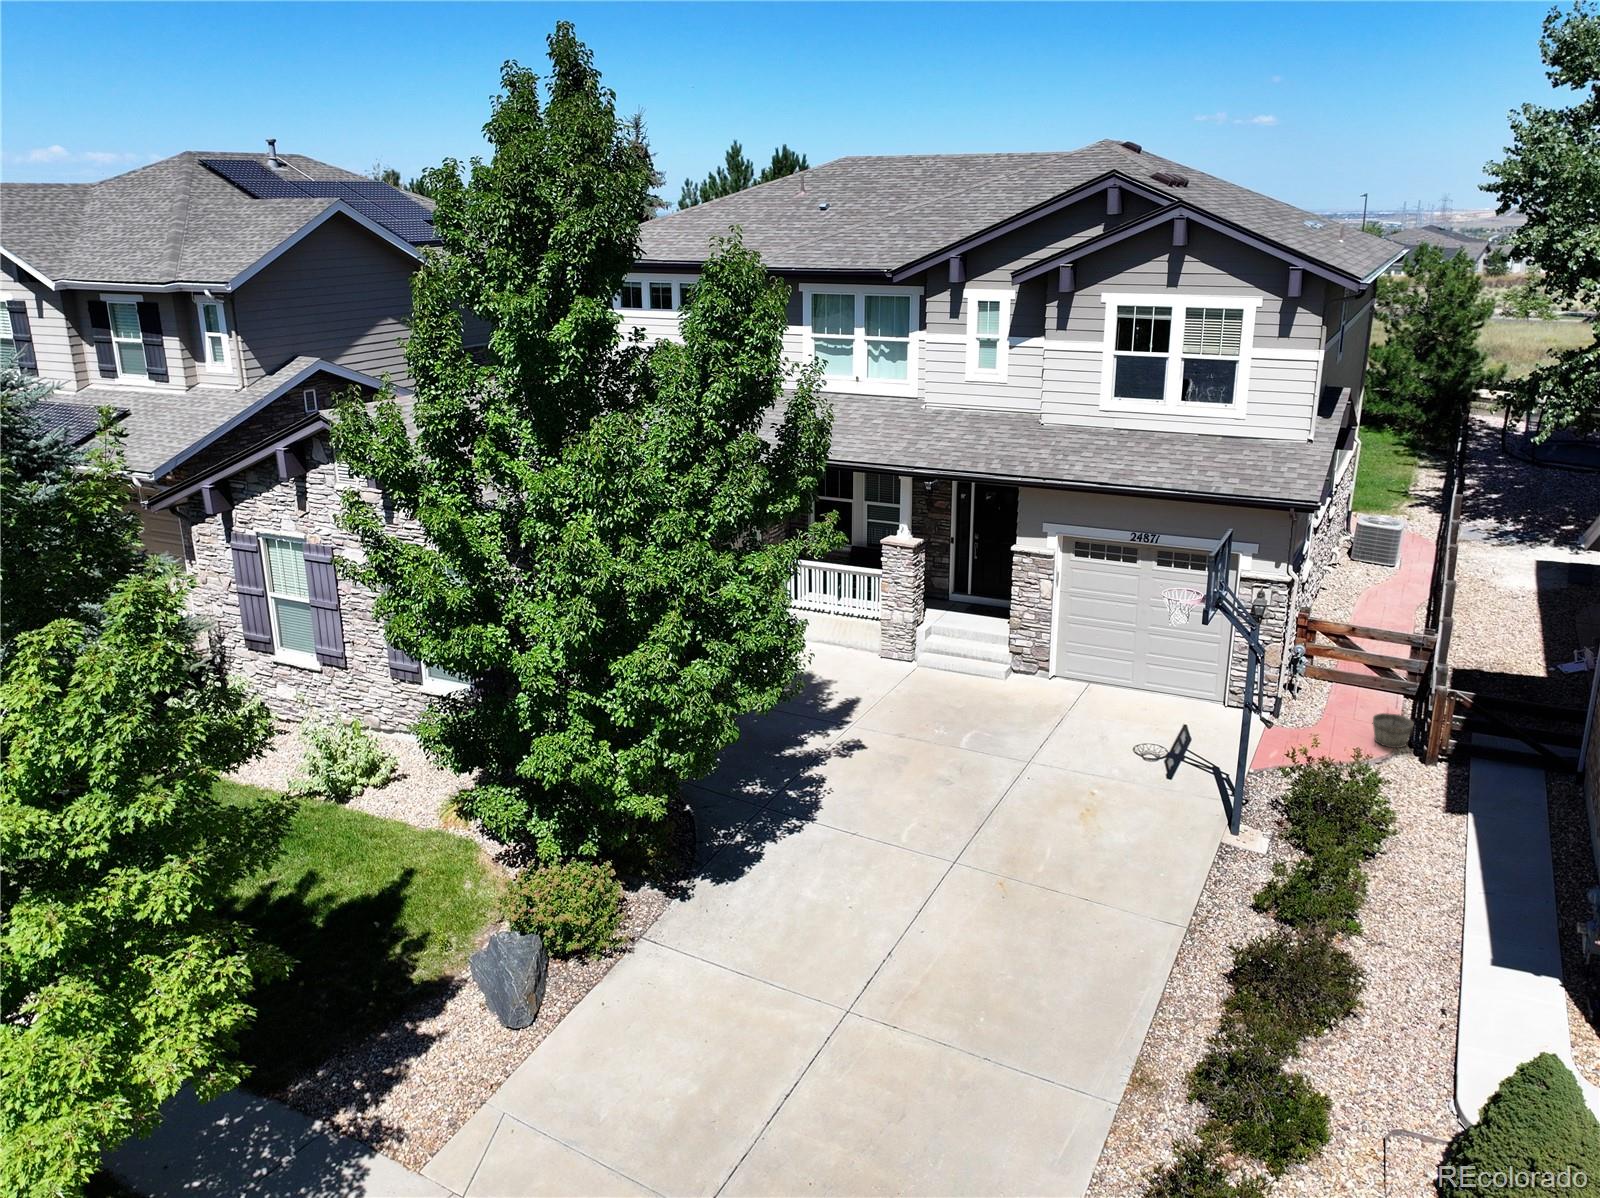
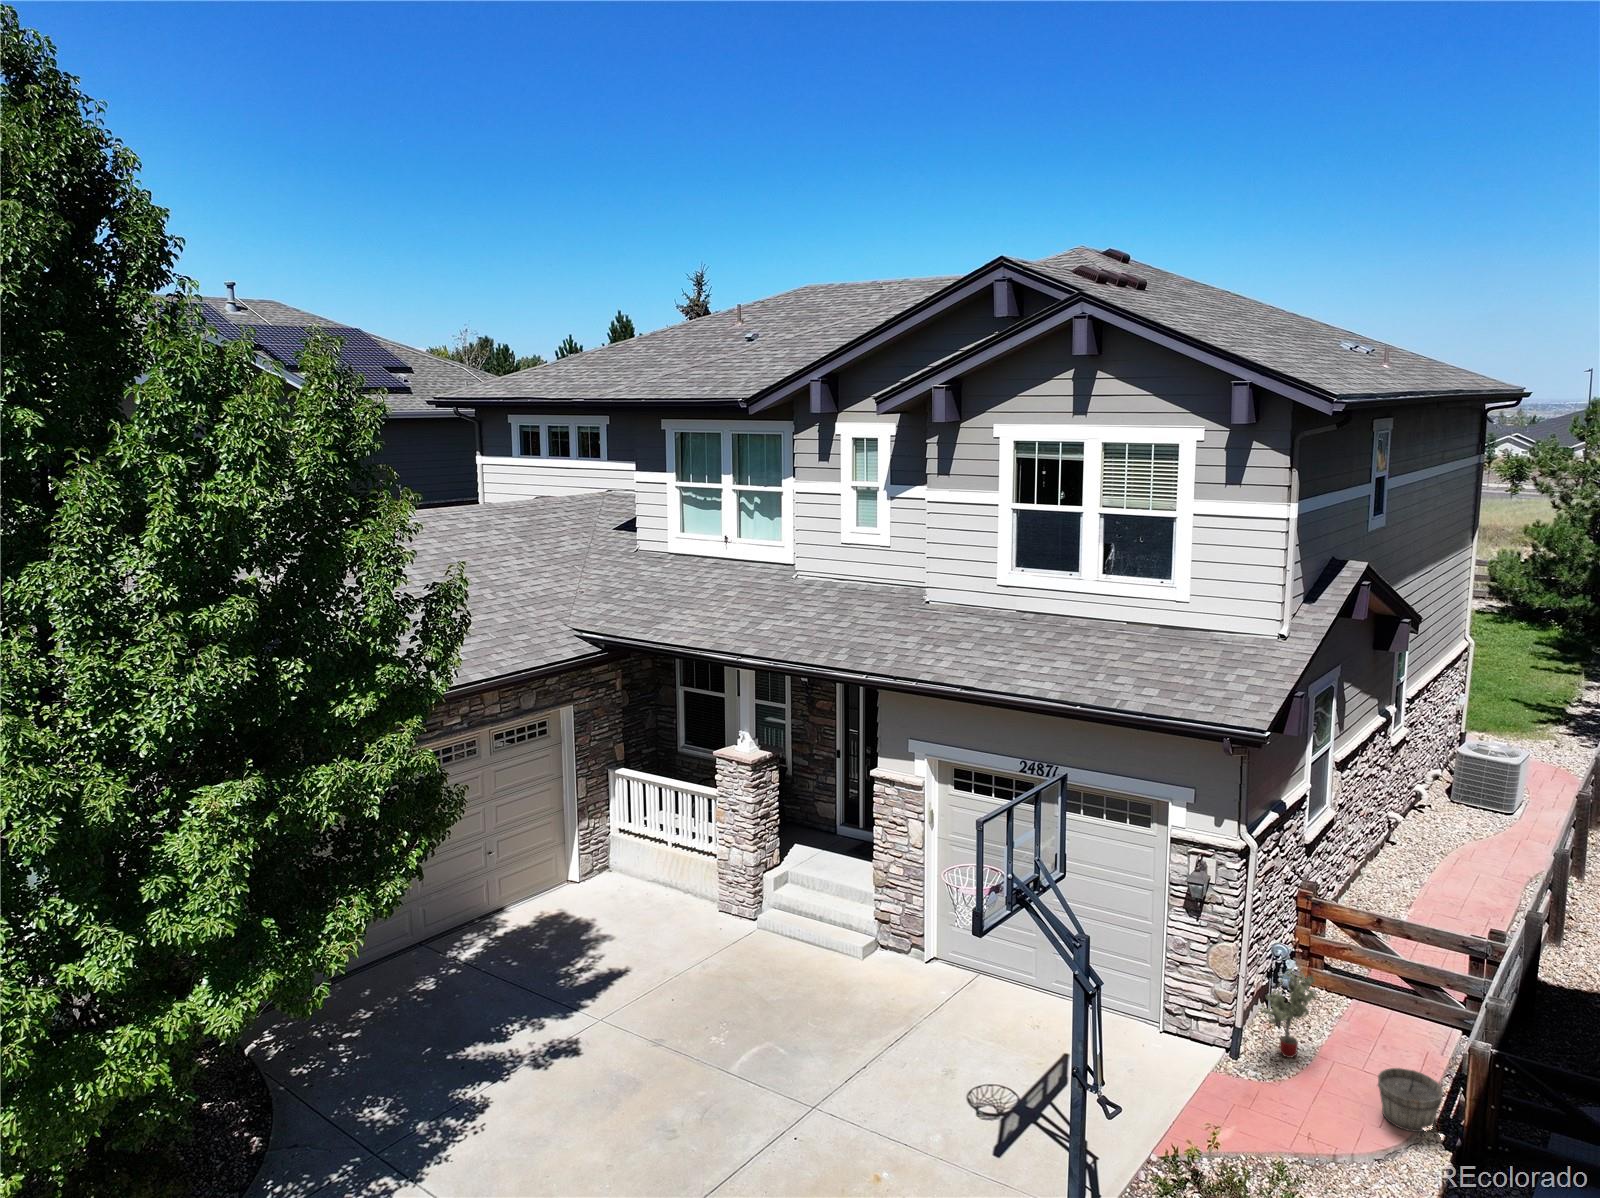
potted tree: none [1292,660,1328,717] -> present [1262,969,1316,1058]

